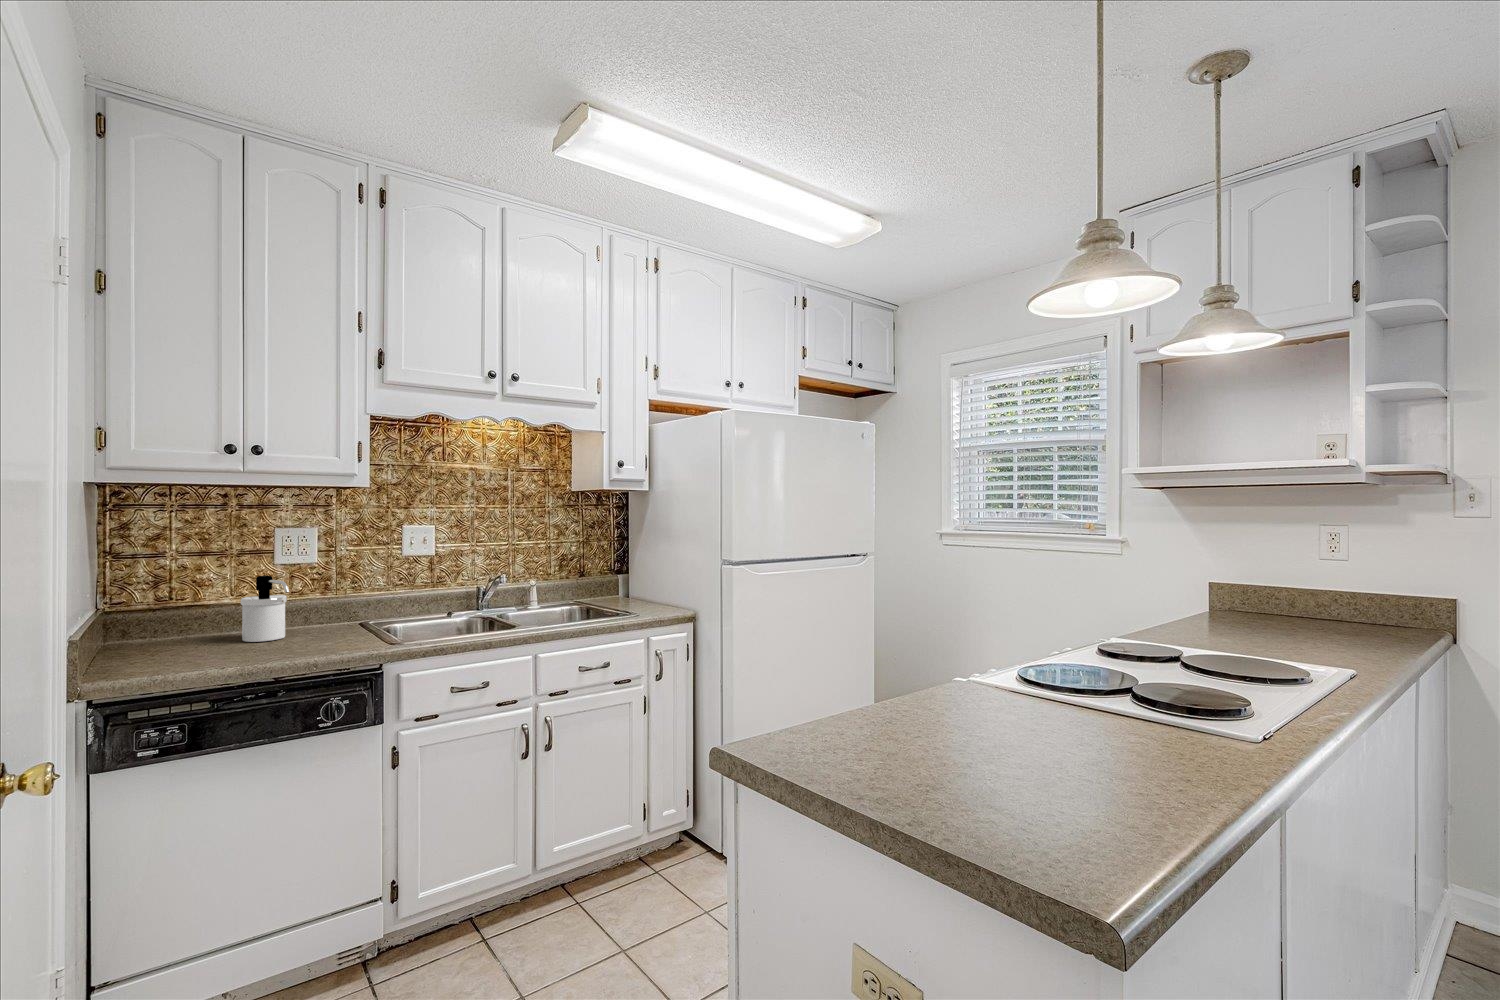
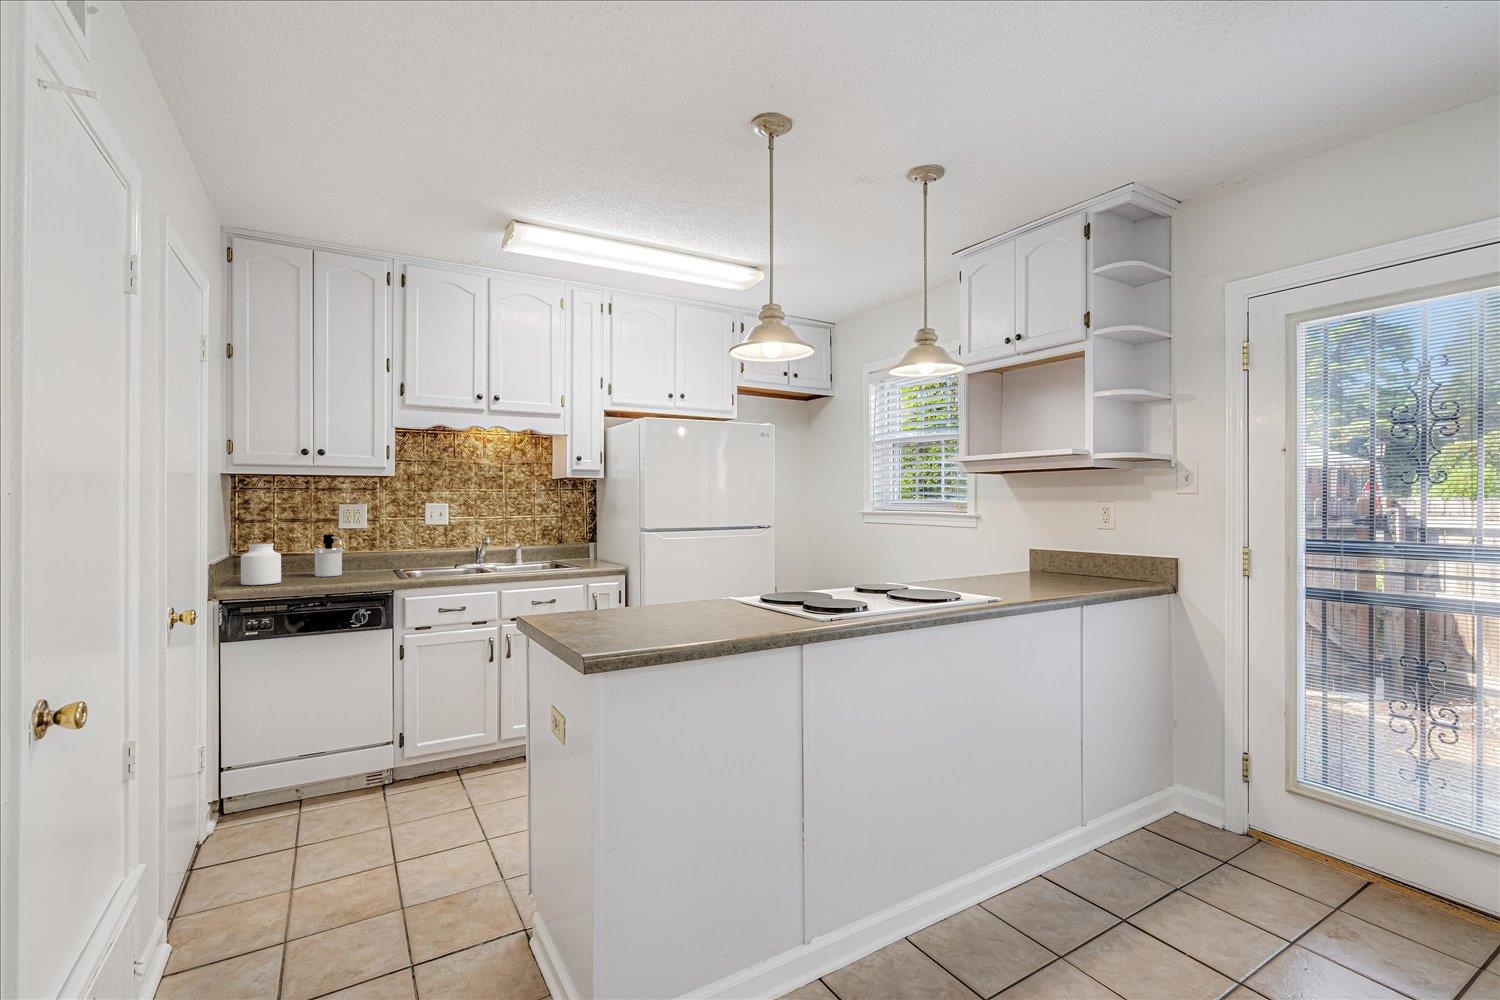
jar: none [122,594,192,667] -> present [241,542,281,585]

